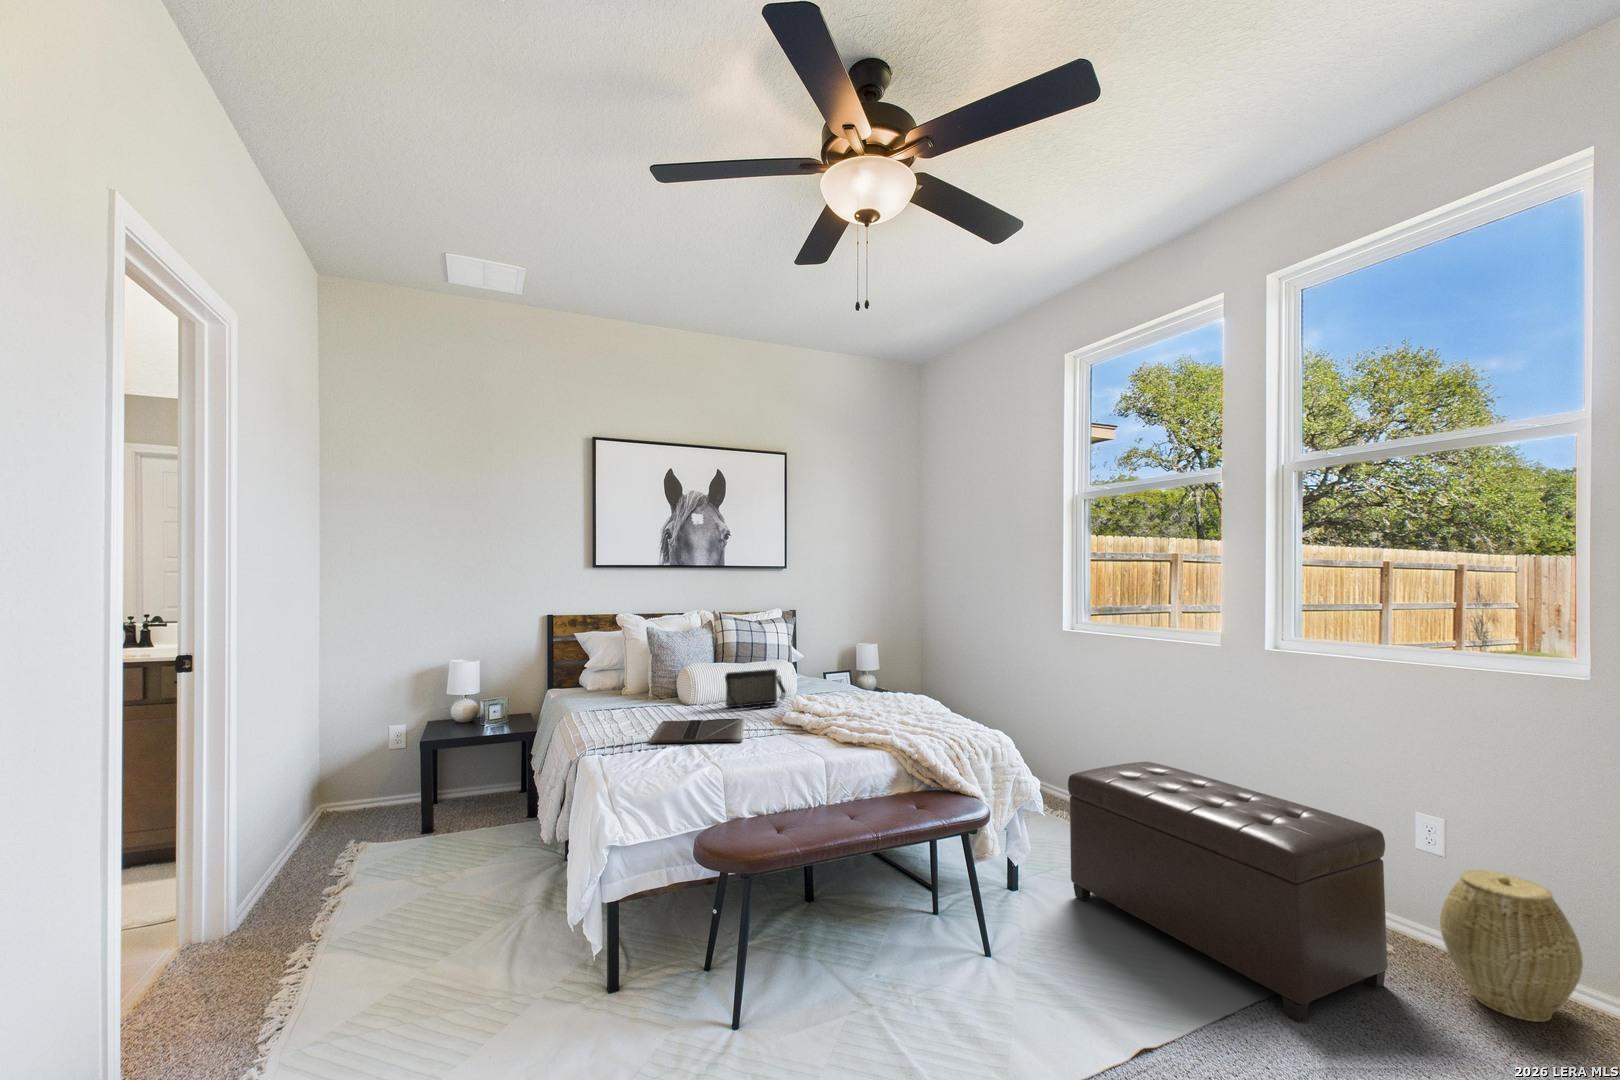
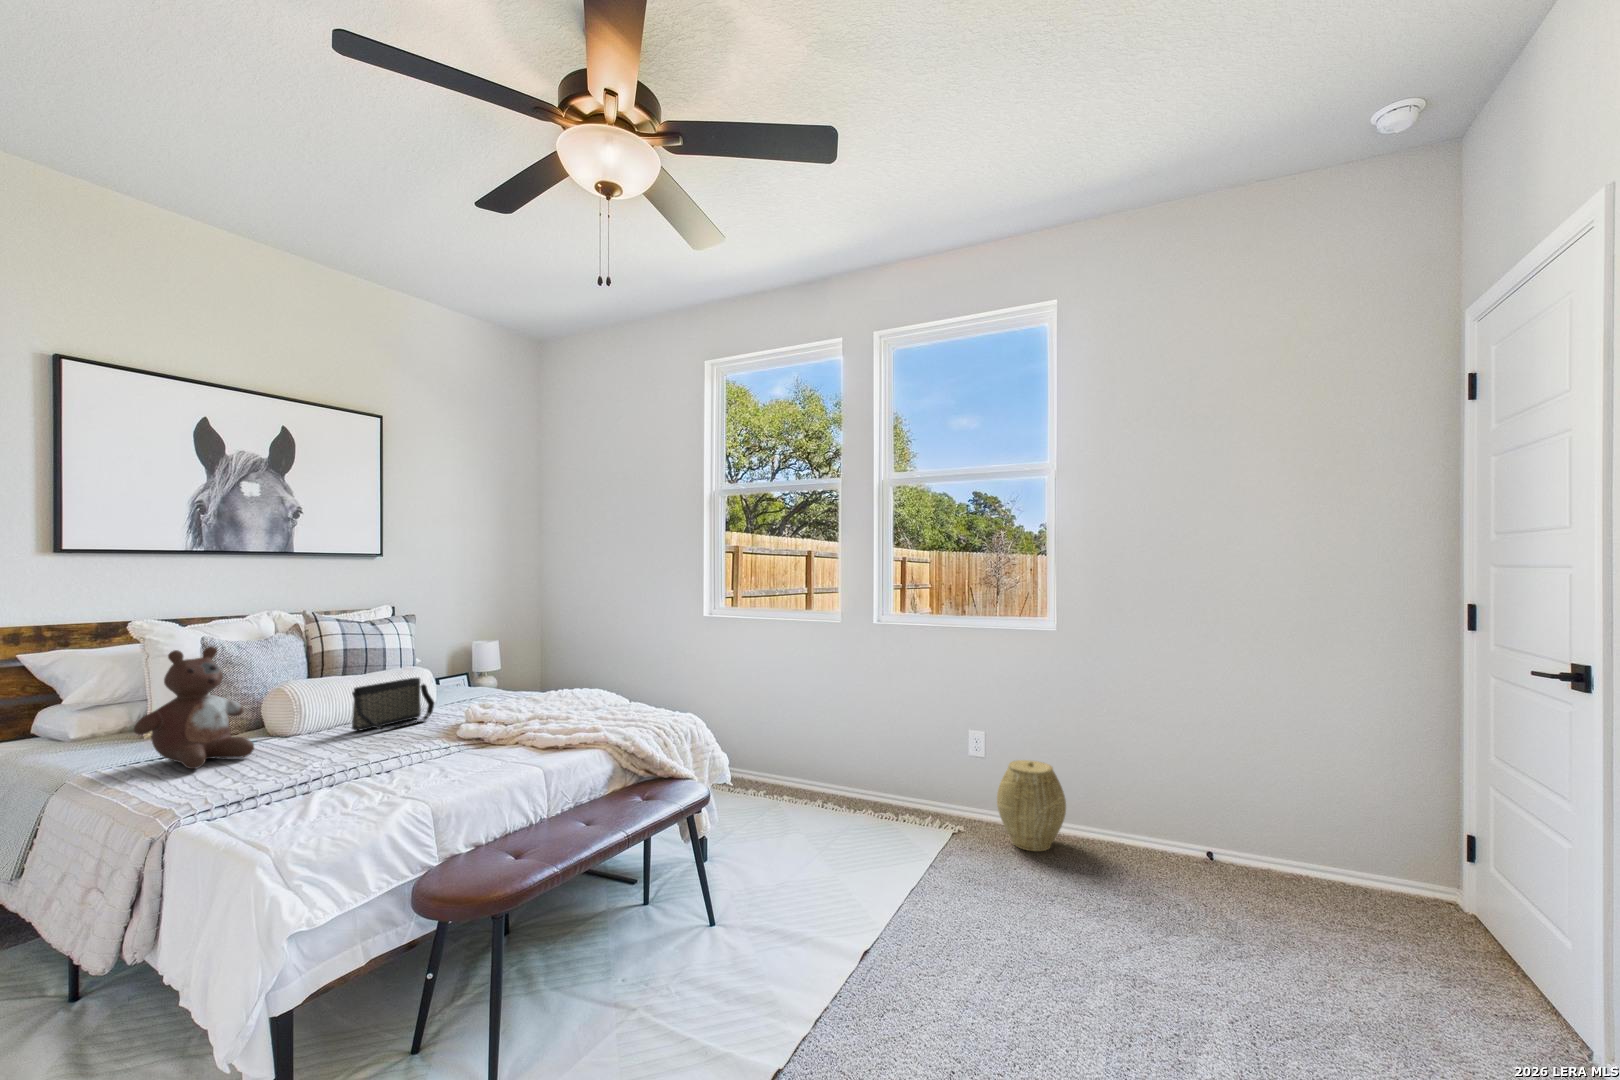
stuffed bear: none [593,633,657,719] -> present [134,647,254,769]
laptop: present [649,719,744,743] -> none [273,741,423,791]
ottoman: present [1068,762,1387,1022] -> none [752,723,975,895]

